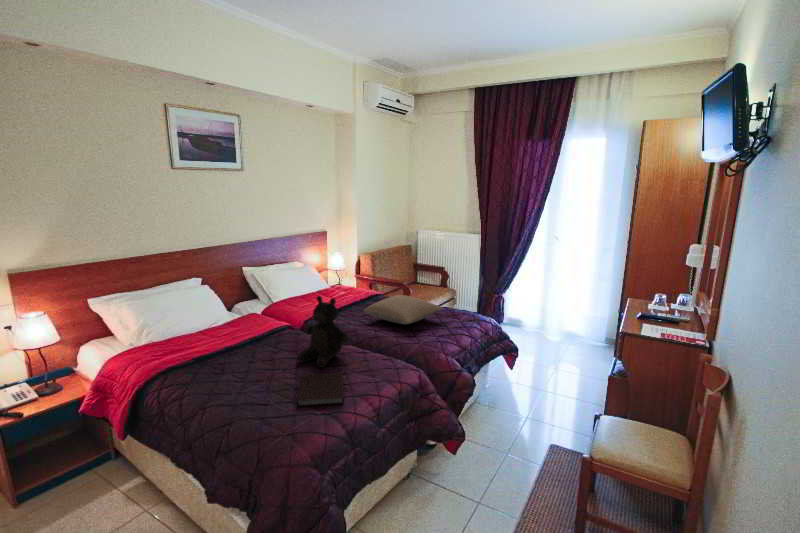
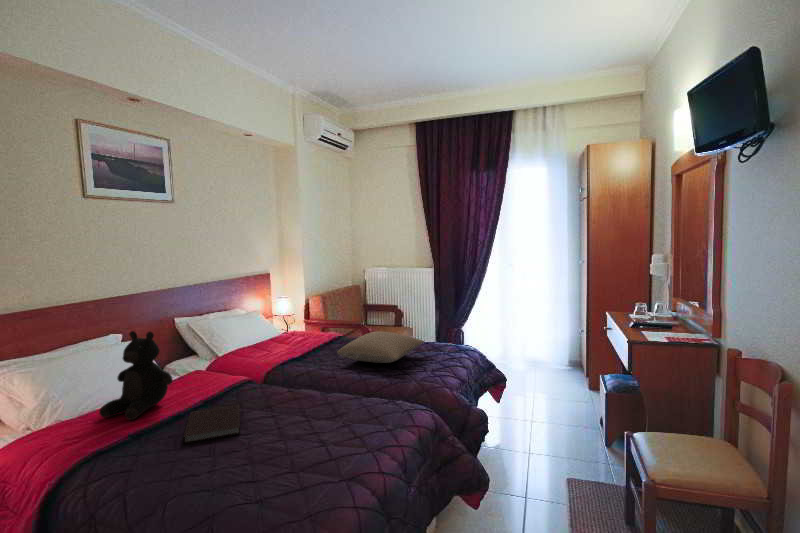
teddy bear: present [297,296,349,367] -> present [99,331,173,420]
notebook: present [297,373,344,407] -> present [183,404,240,444]

